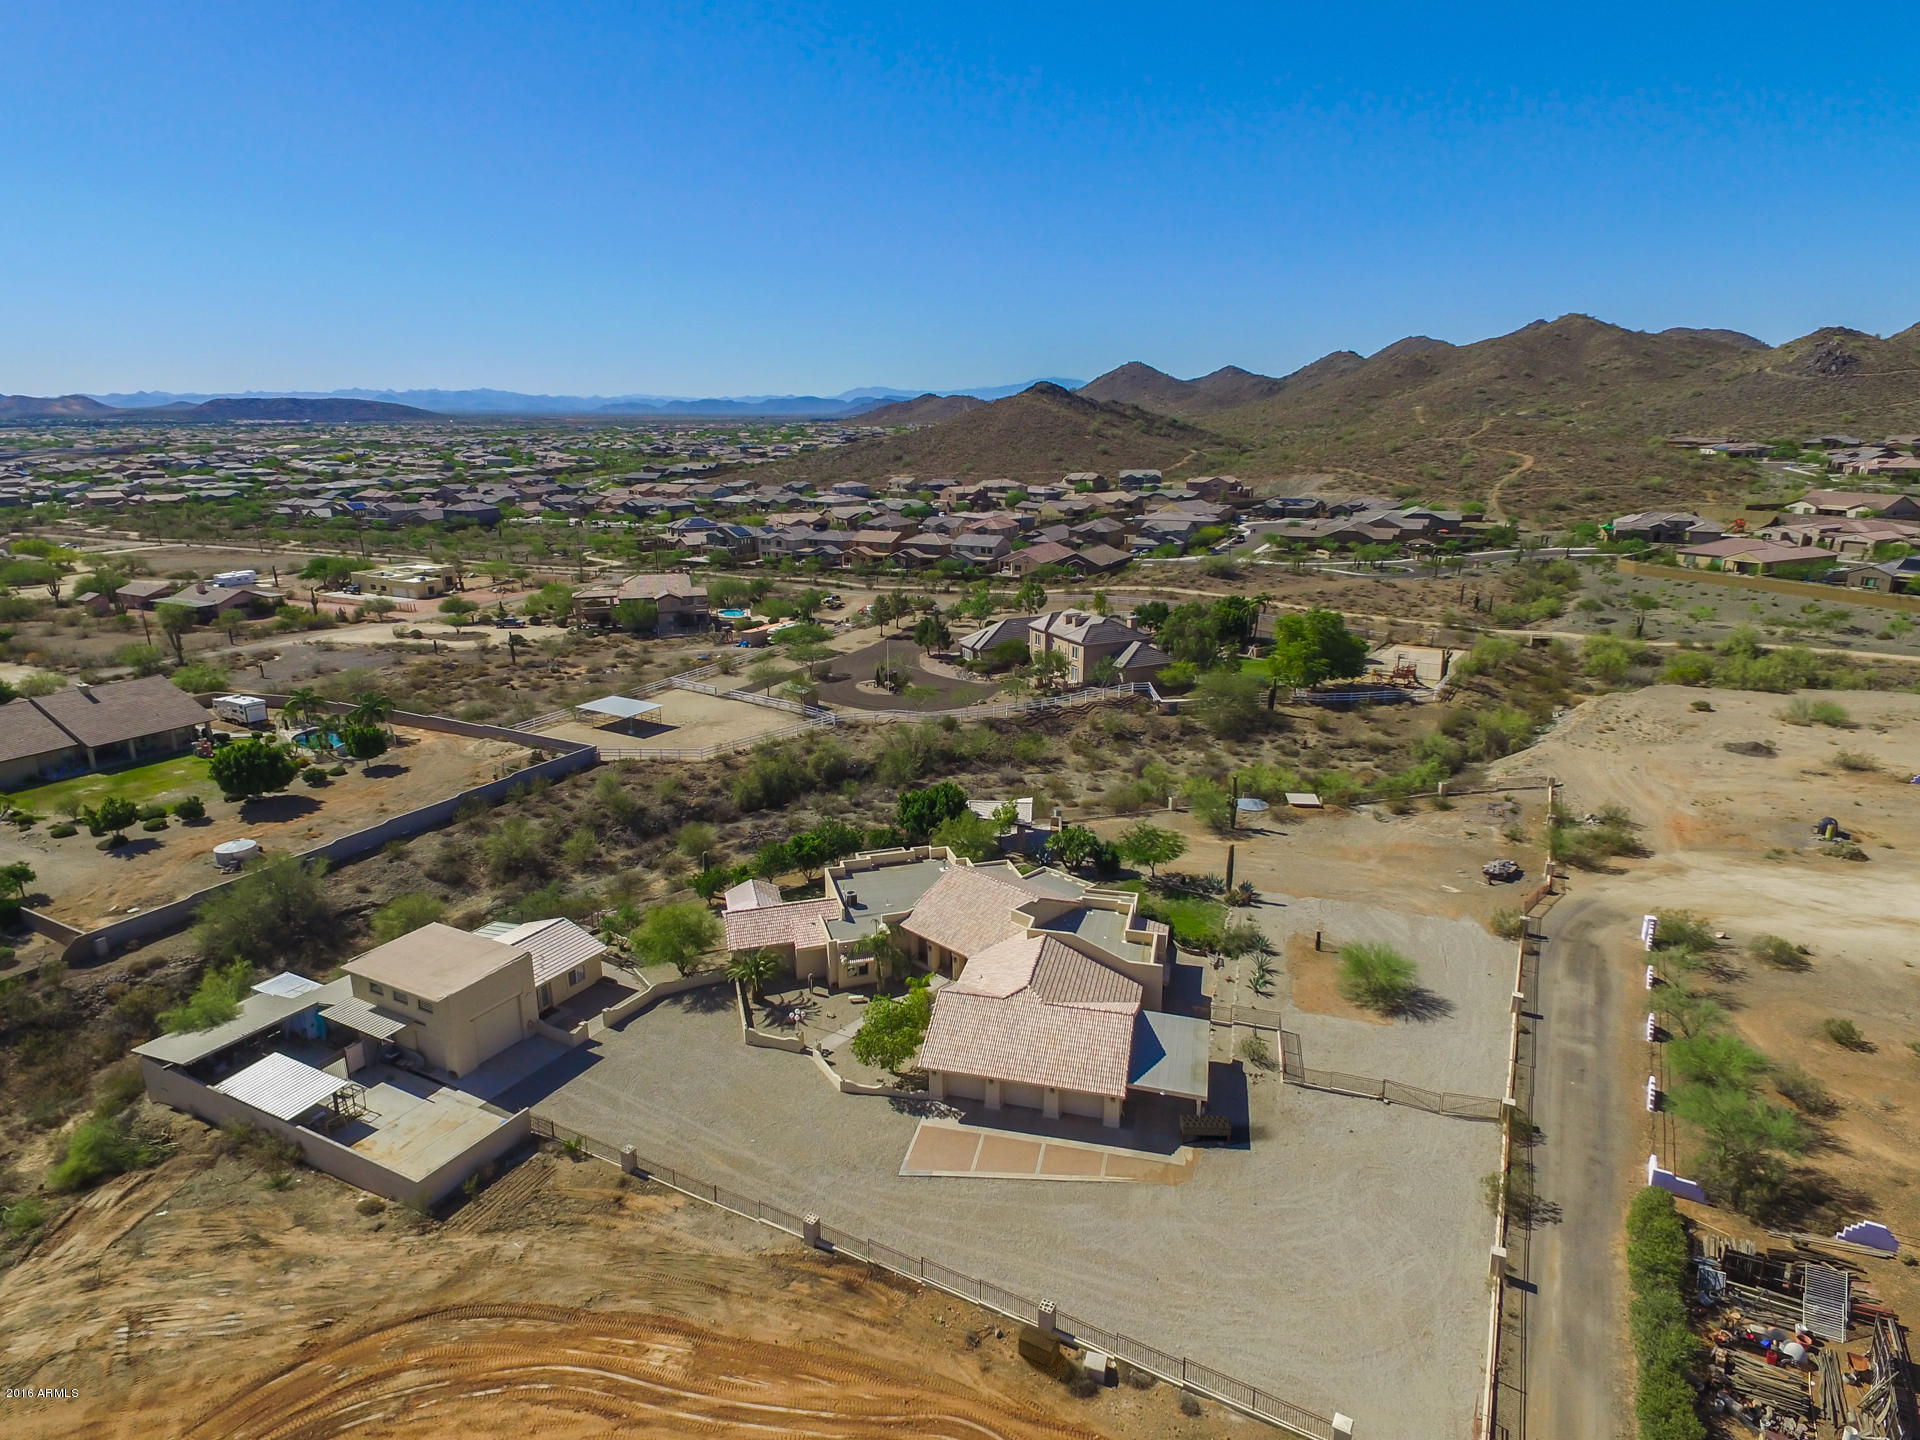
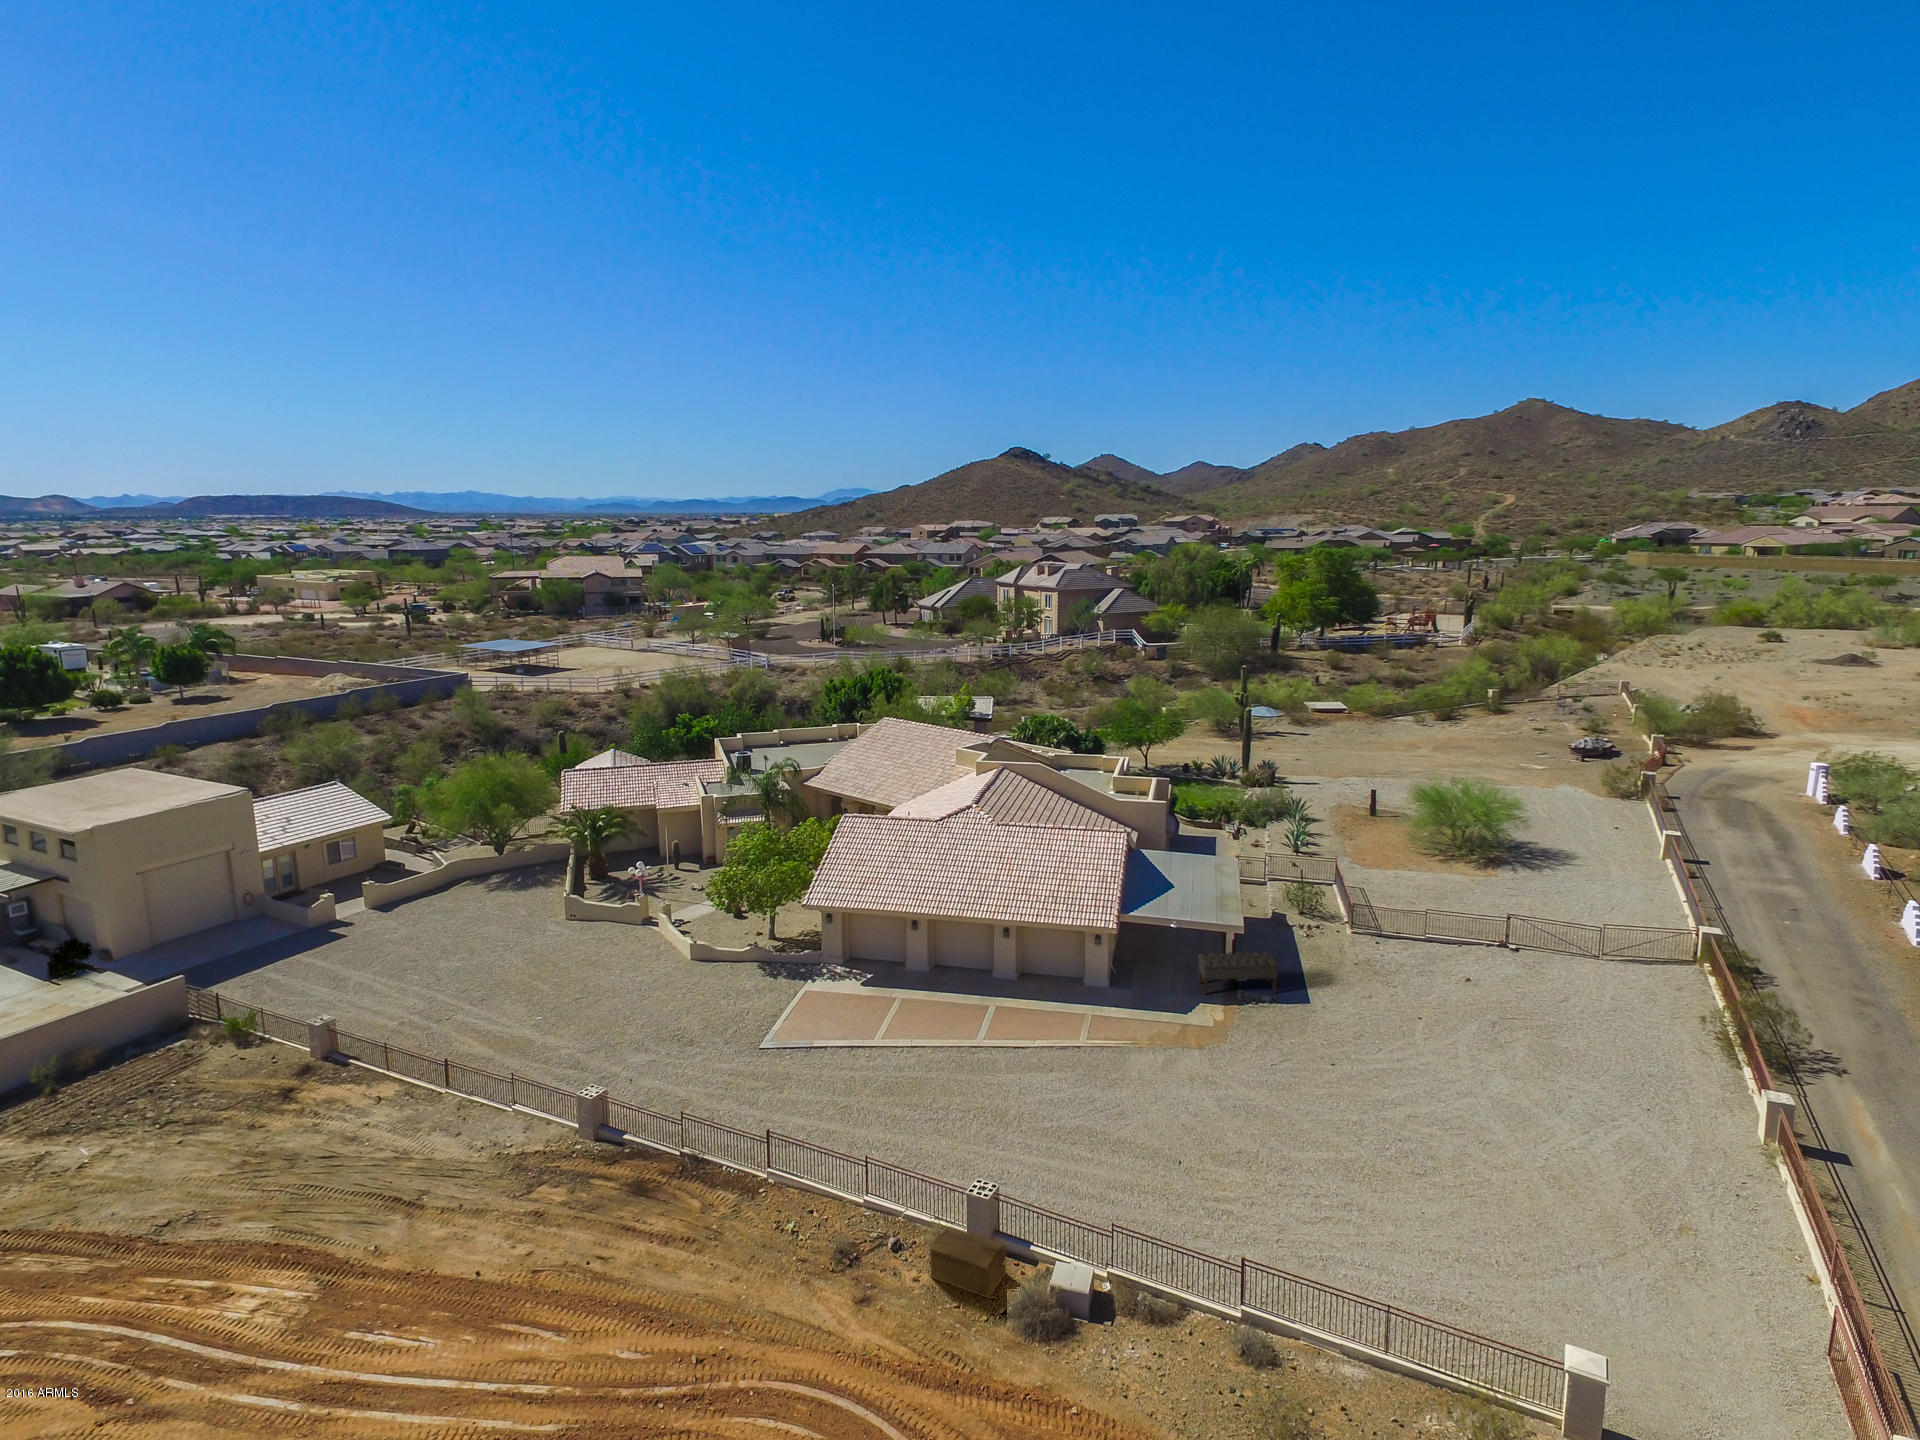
potted plant: none [413,1062,446,1091] -> present [47,938,92,979]

